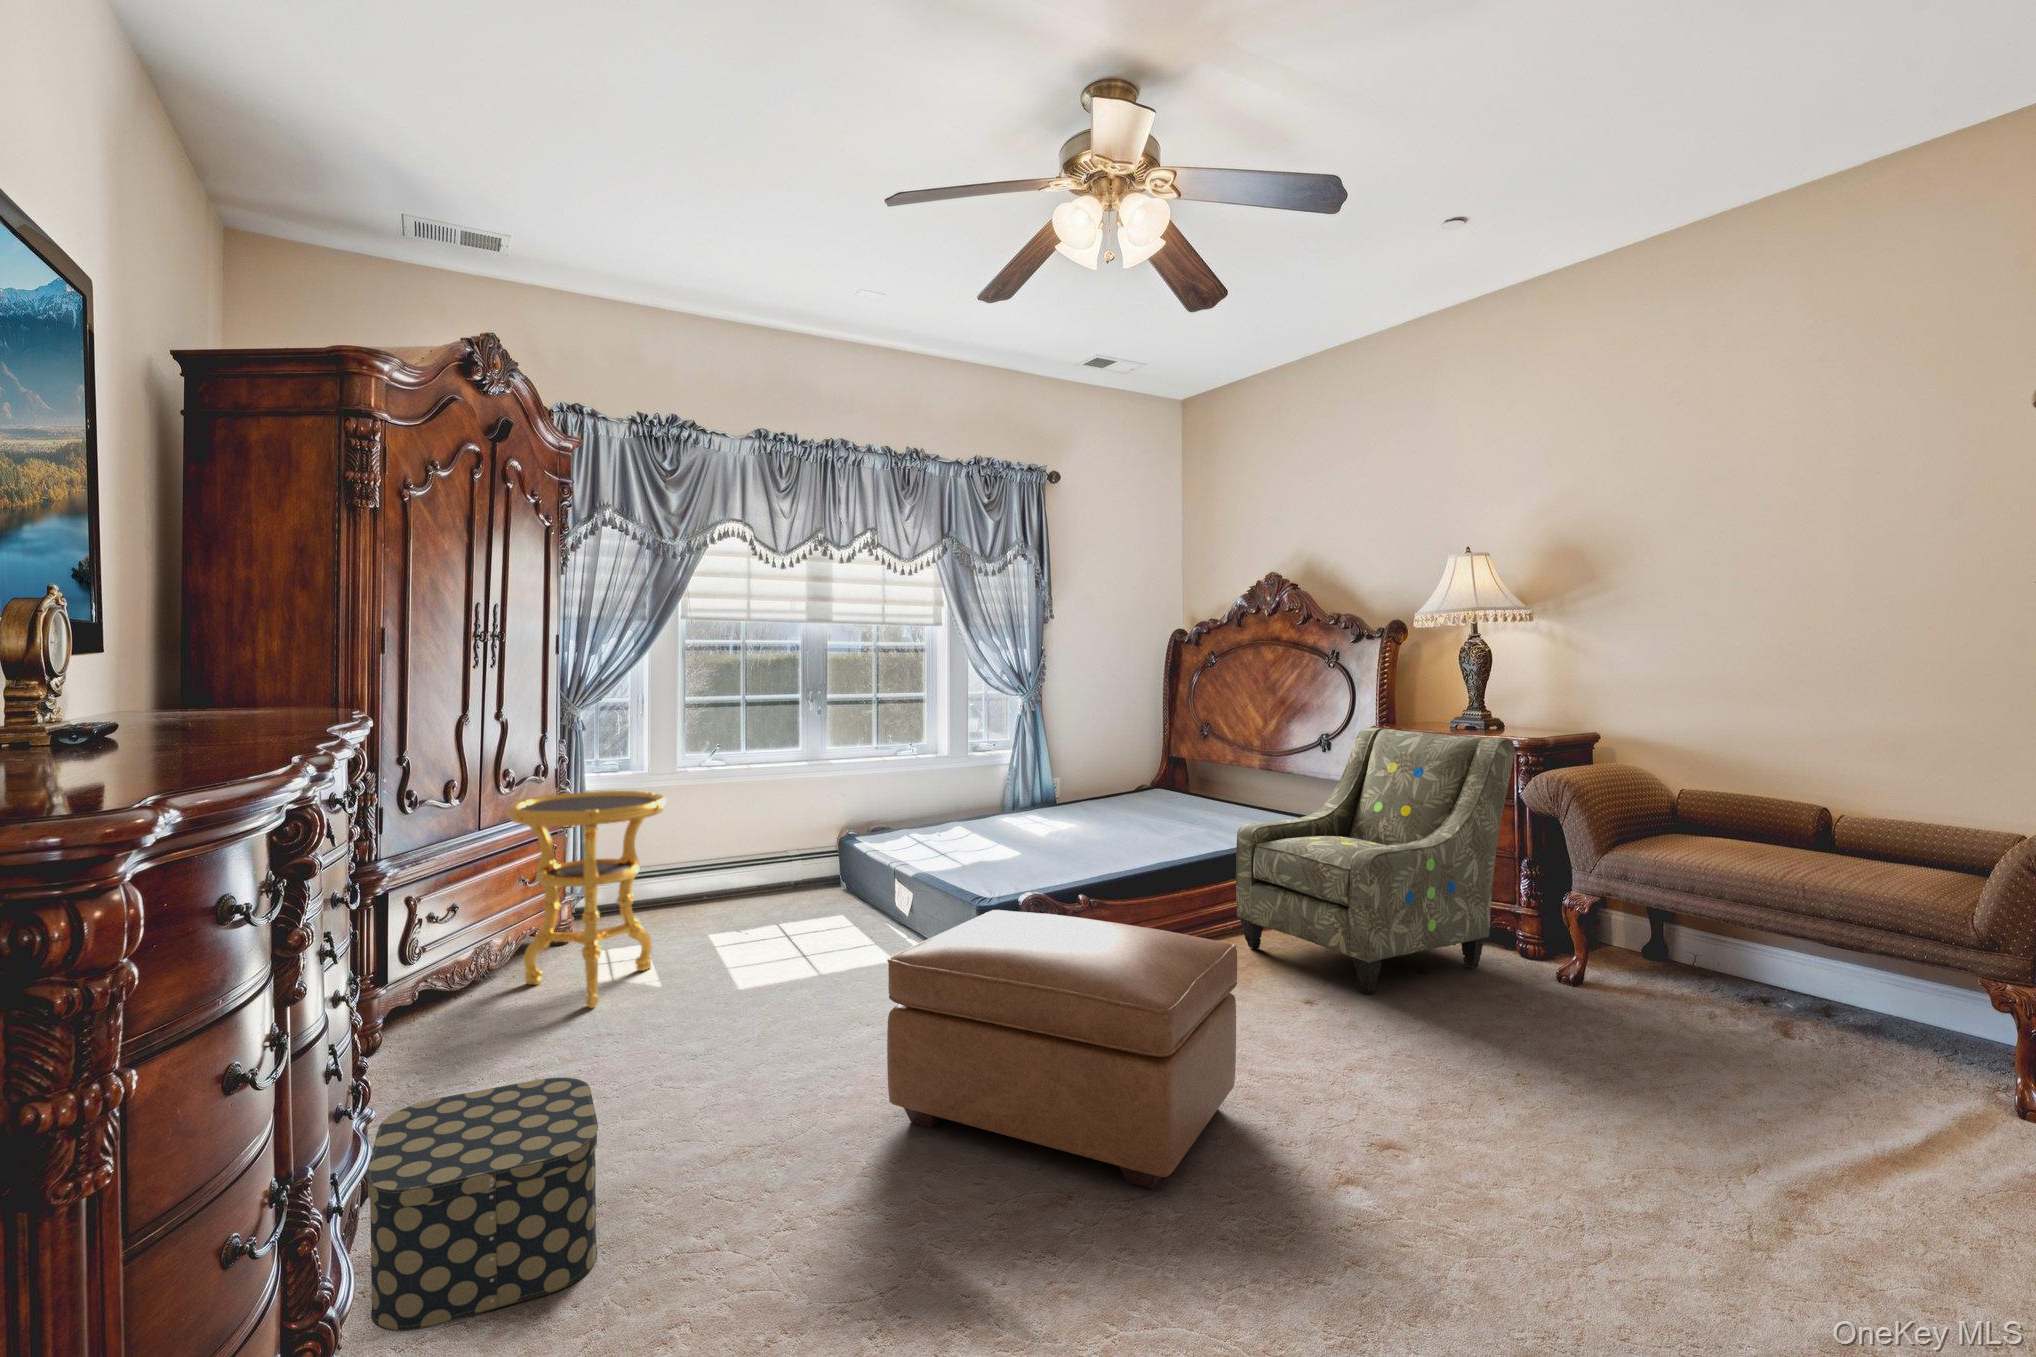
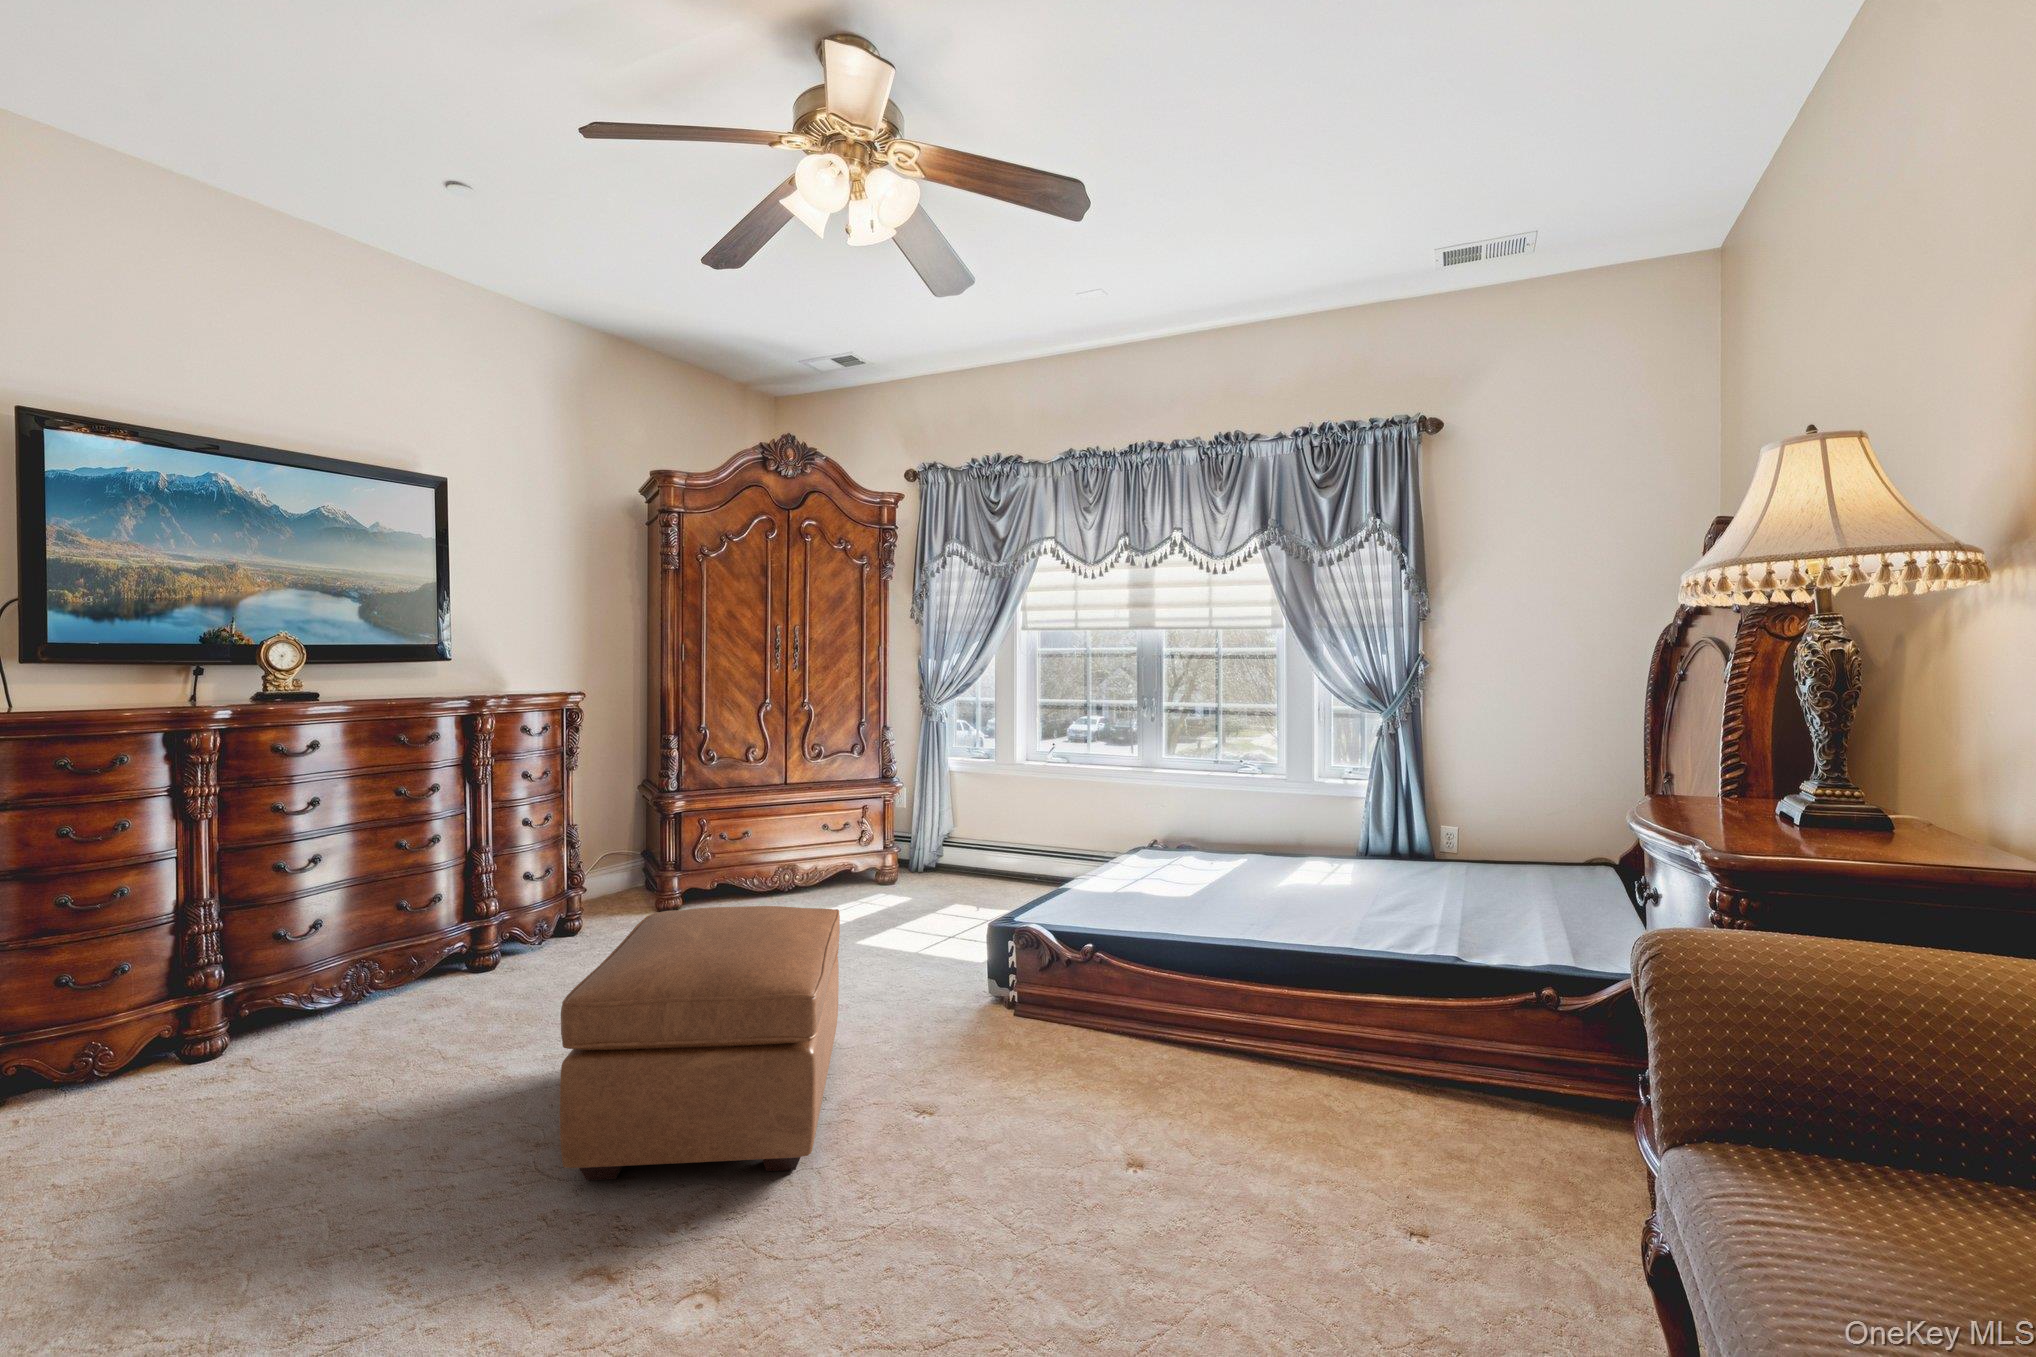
armchair: present [1236,727,1515,994] -> none [1250,799,1705,1276]
side table: present [506,791,667,1008] -> none [752,763,869,923]
storage box: present [366,1078,598,1331] -> none [342,918,507,1041]

